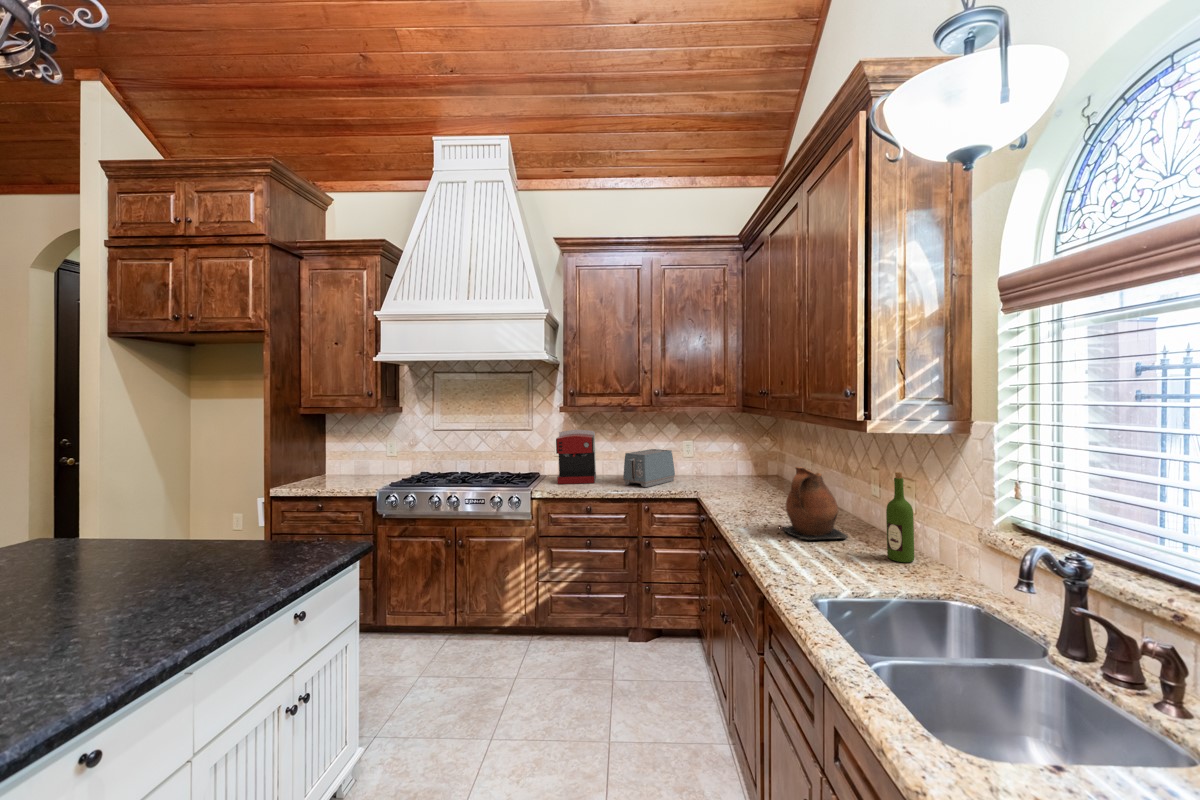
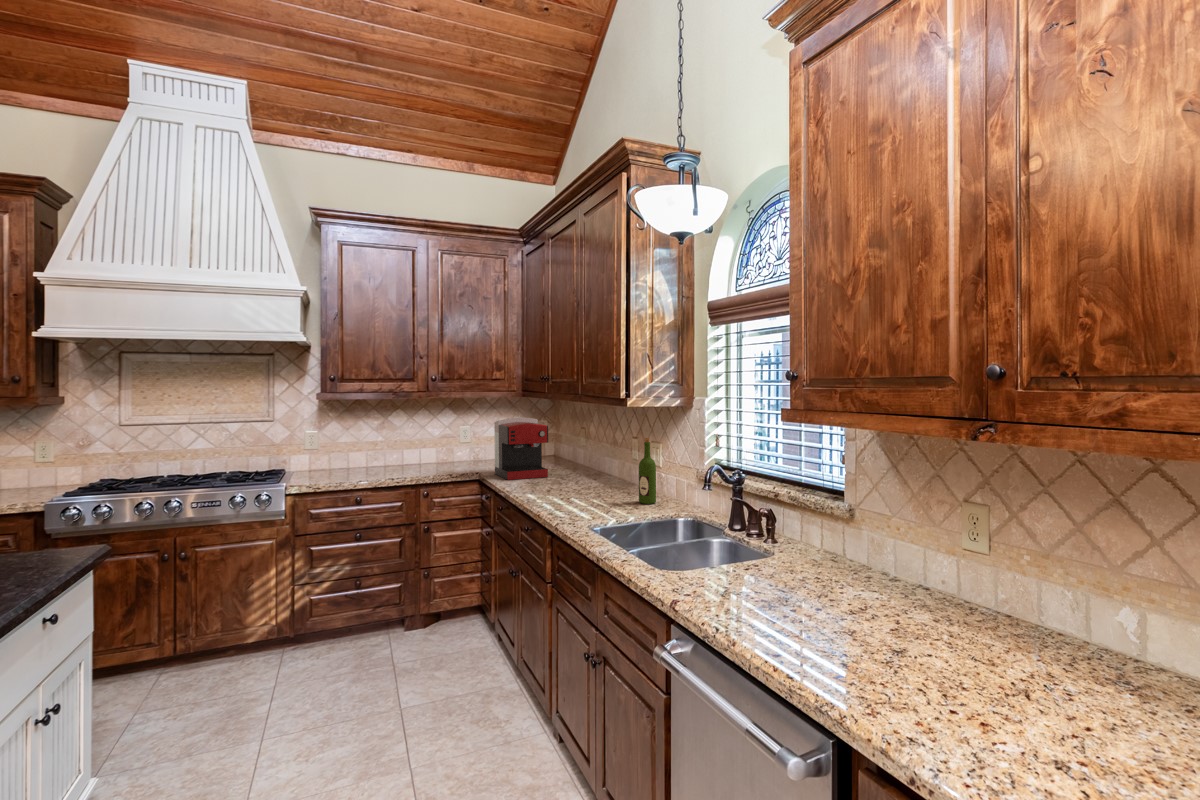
coffee maker: present [556,430,596,484] -> present [494,417,548,480]
toaster: present [623,449,675,487] -> none [395,437,449,474]
ceramic pitcher: present [783,467,848,539] -> none [559,439,611,497]

